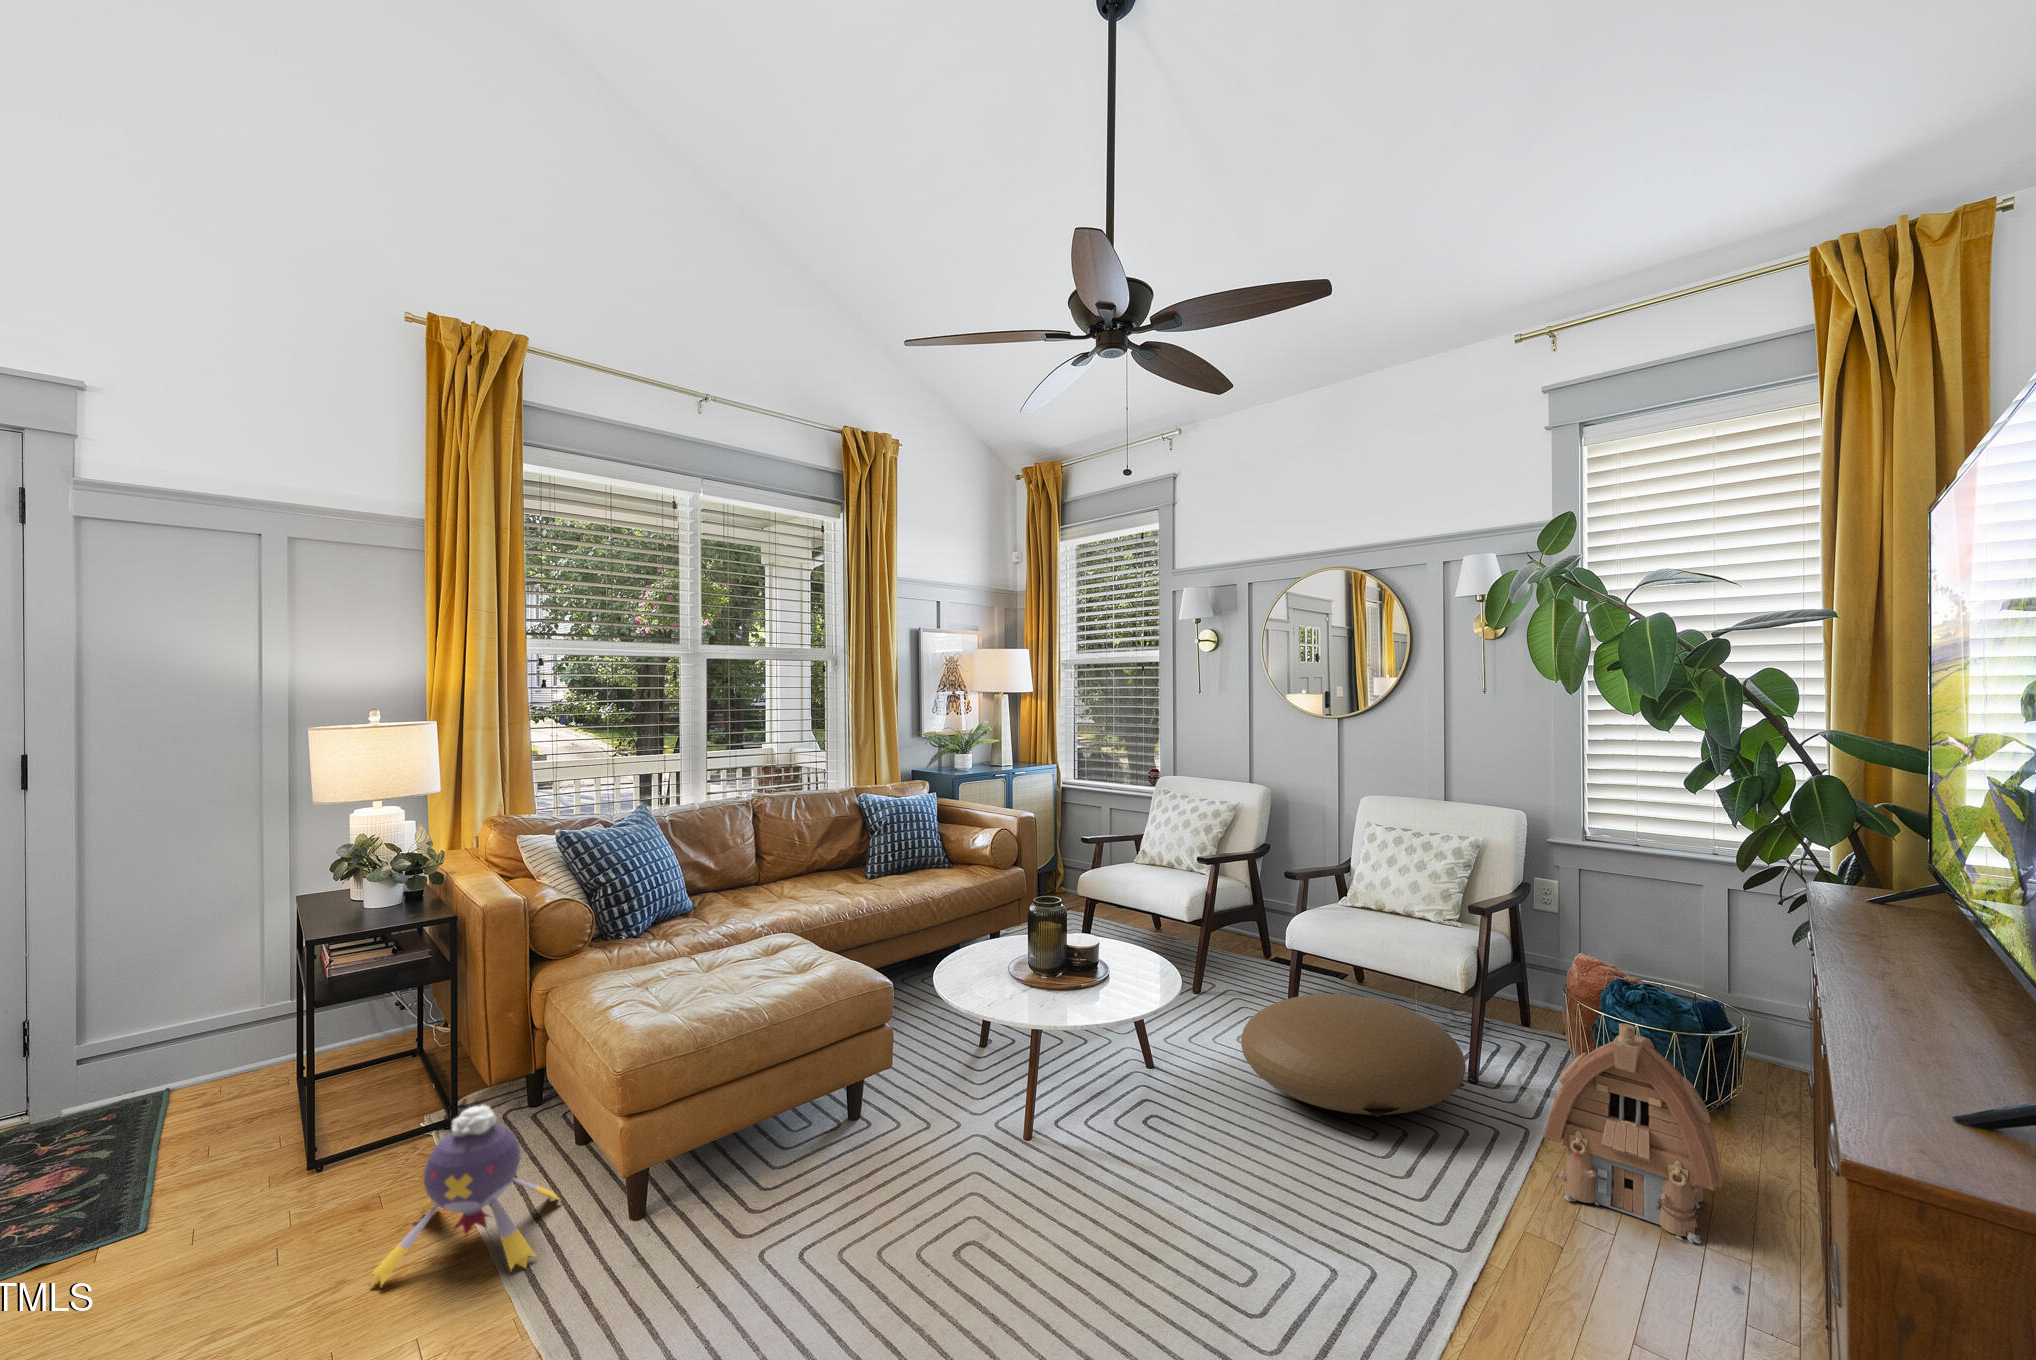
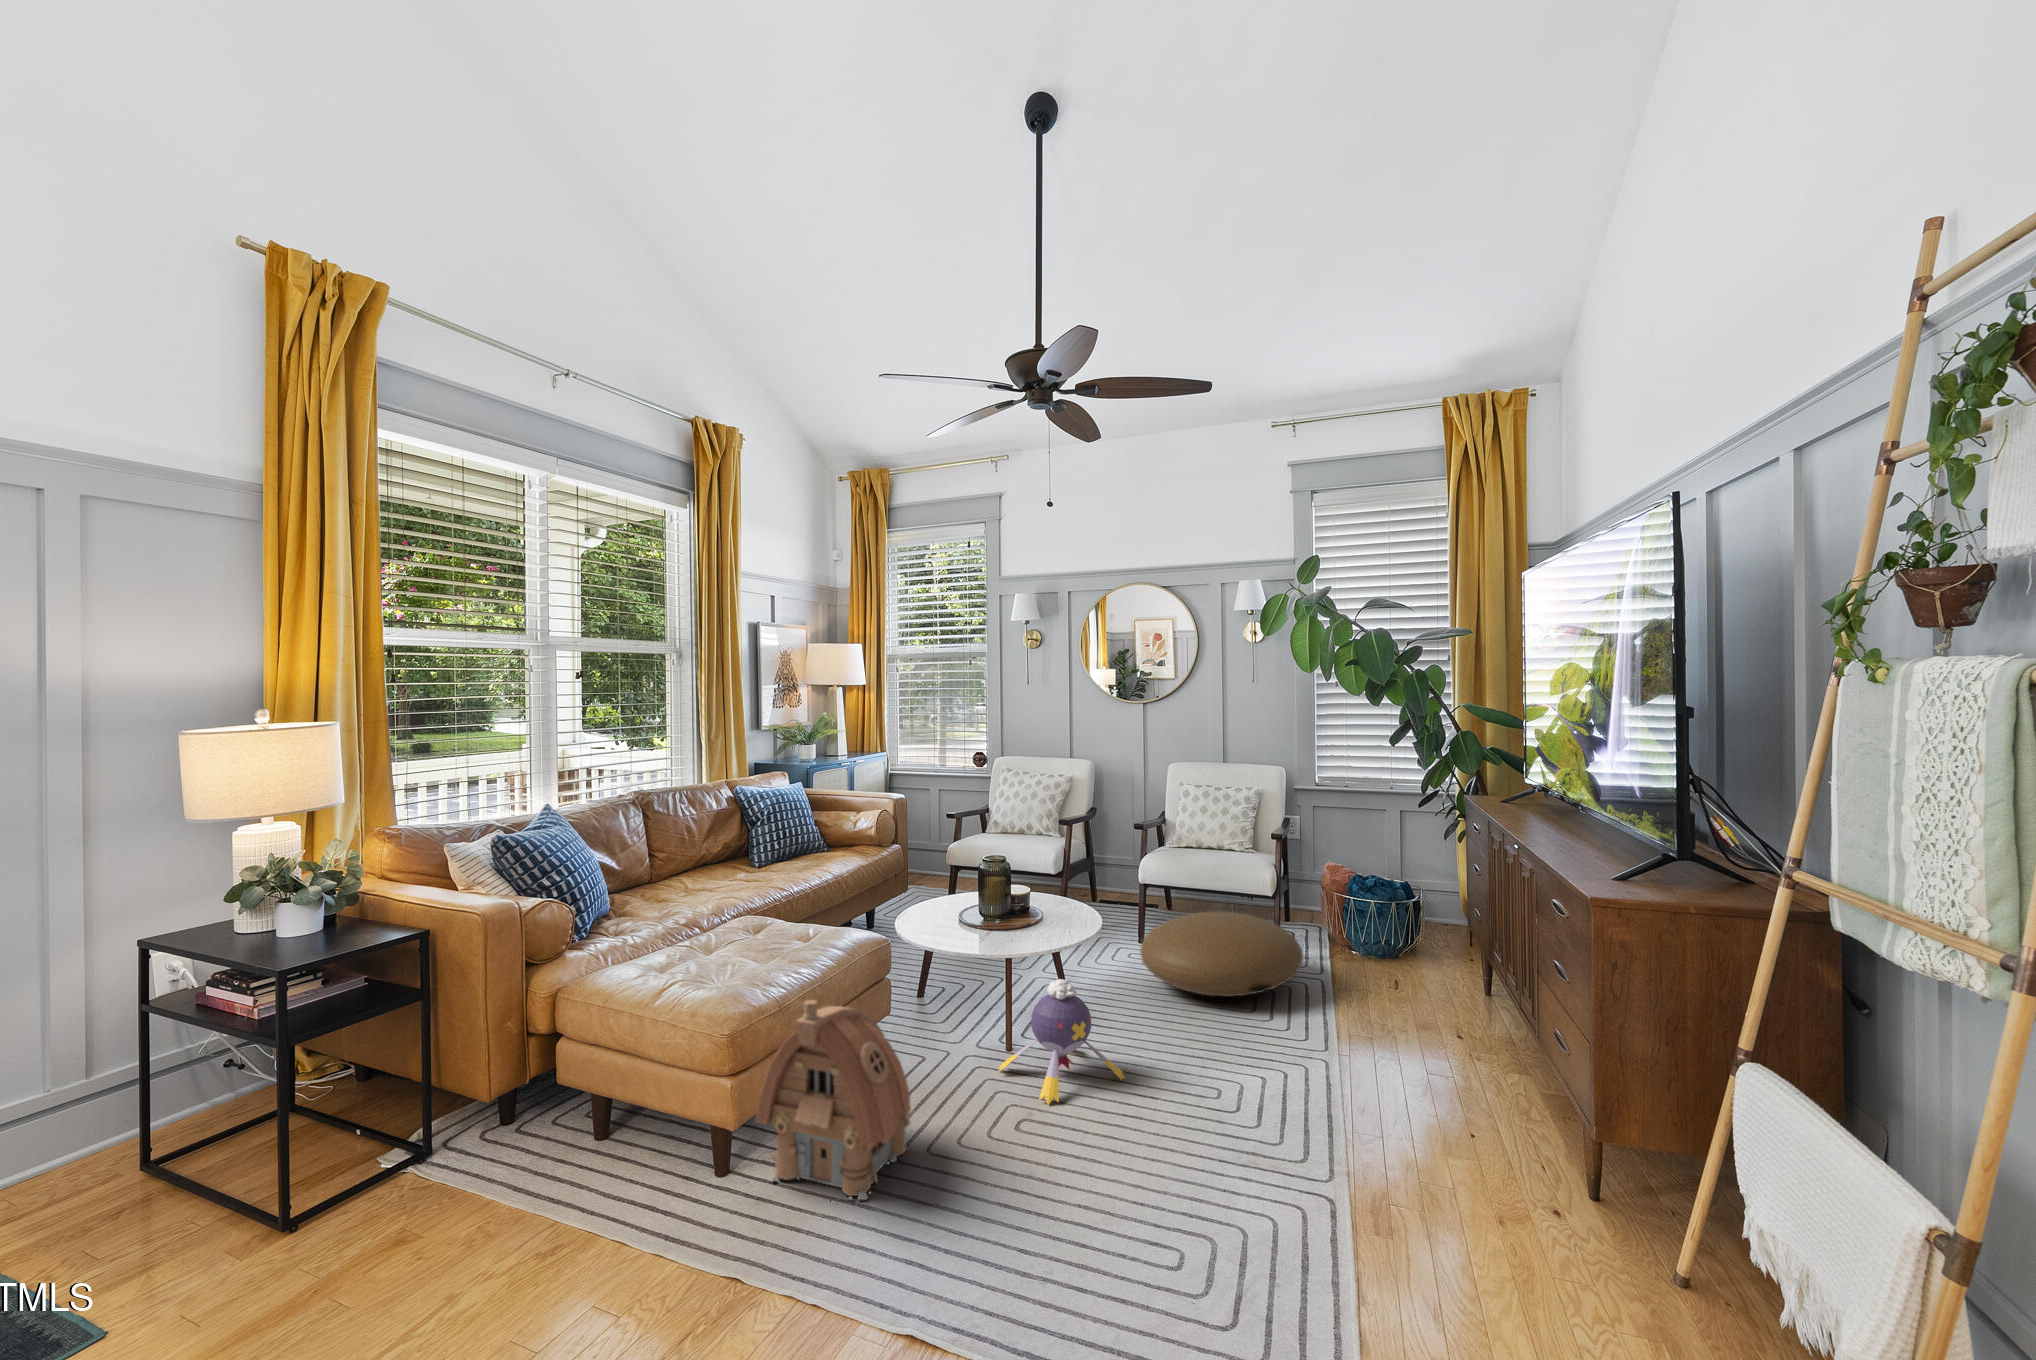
toy house: present [1544,1023,1722,1243] -> present [755,1000,911,1200]
plush toy: present [371,1105,560,1286] -> present [998,979,1125,1105]

